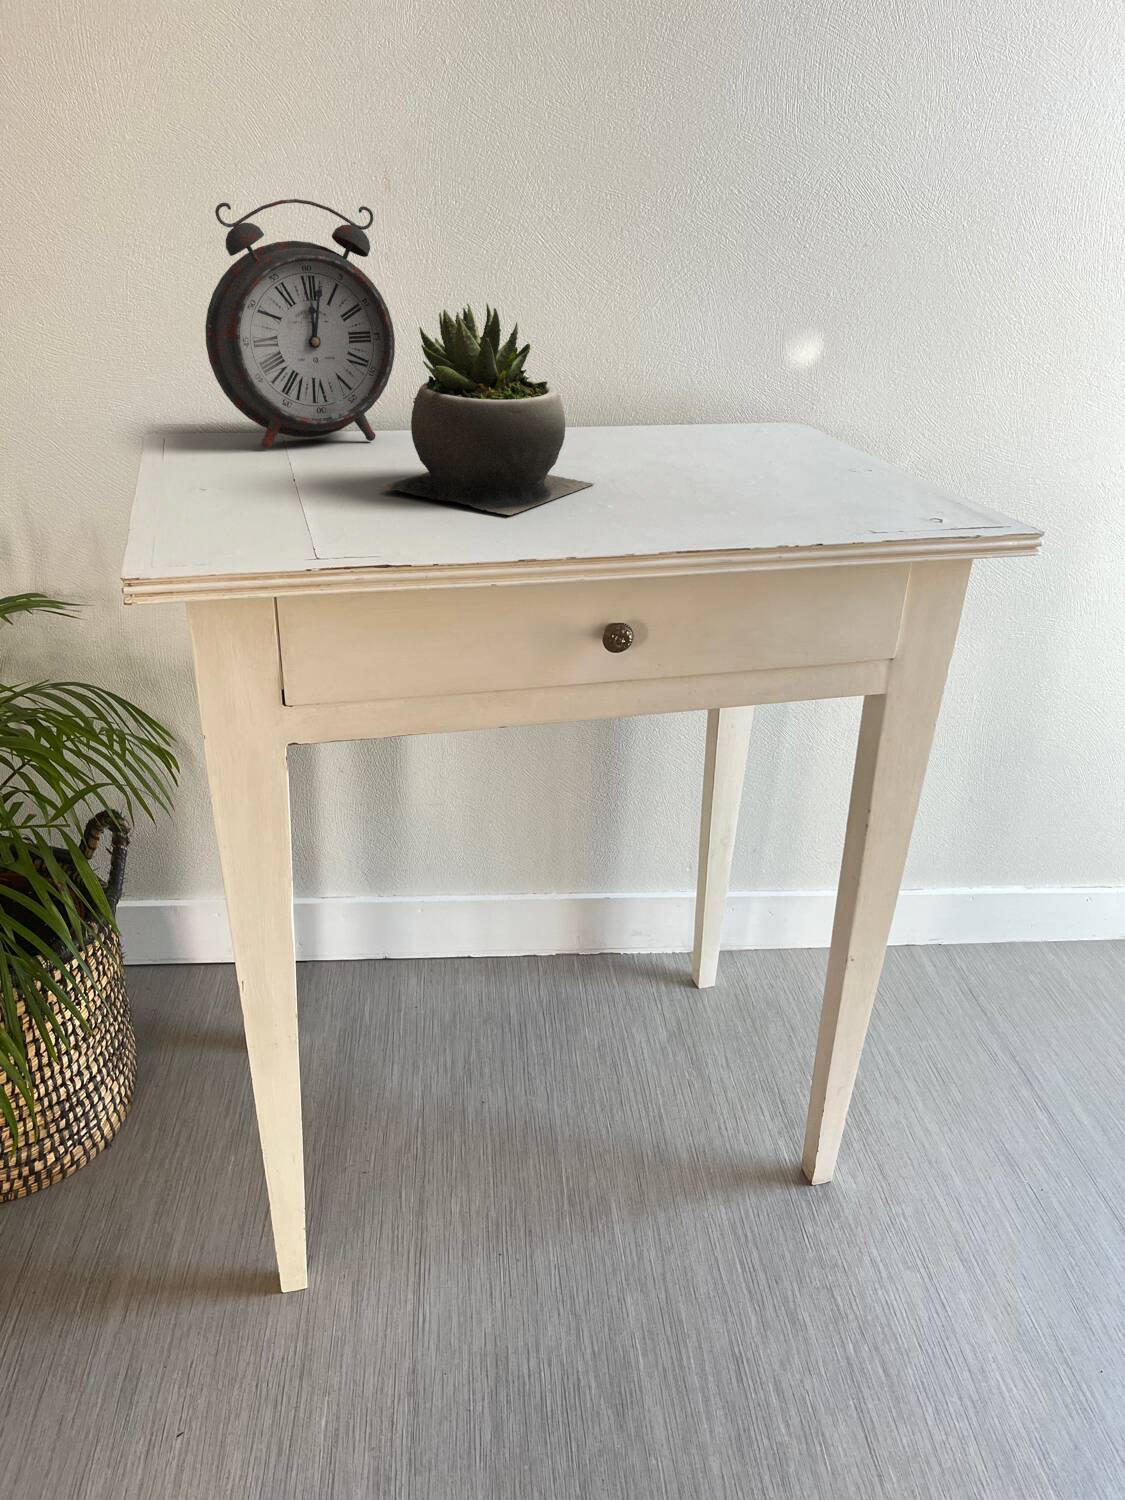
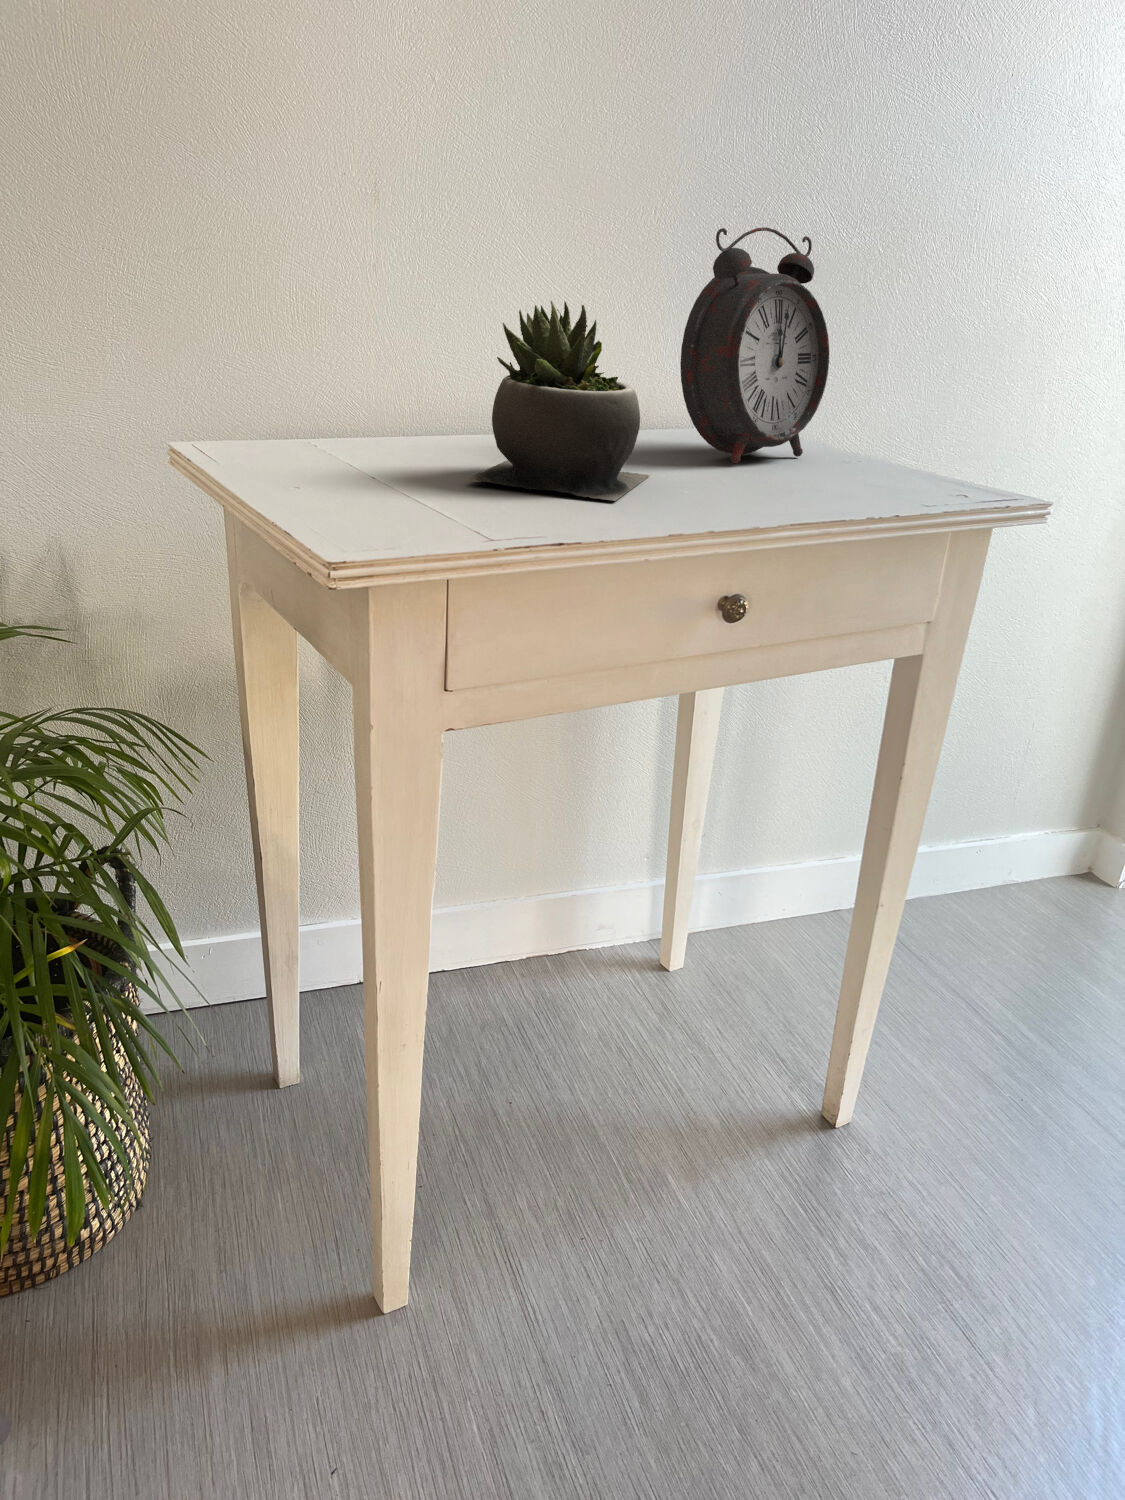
alarm clock: present [205,199,395,448] -> present [680,227,829,463]

